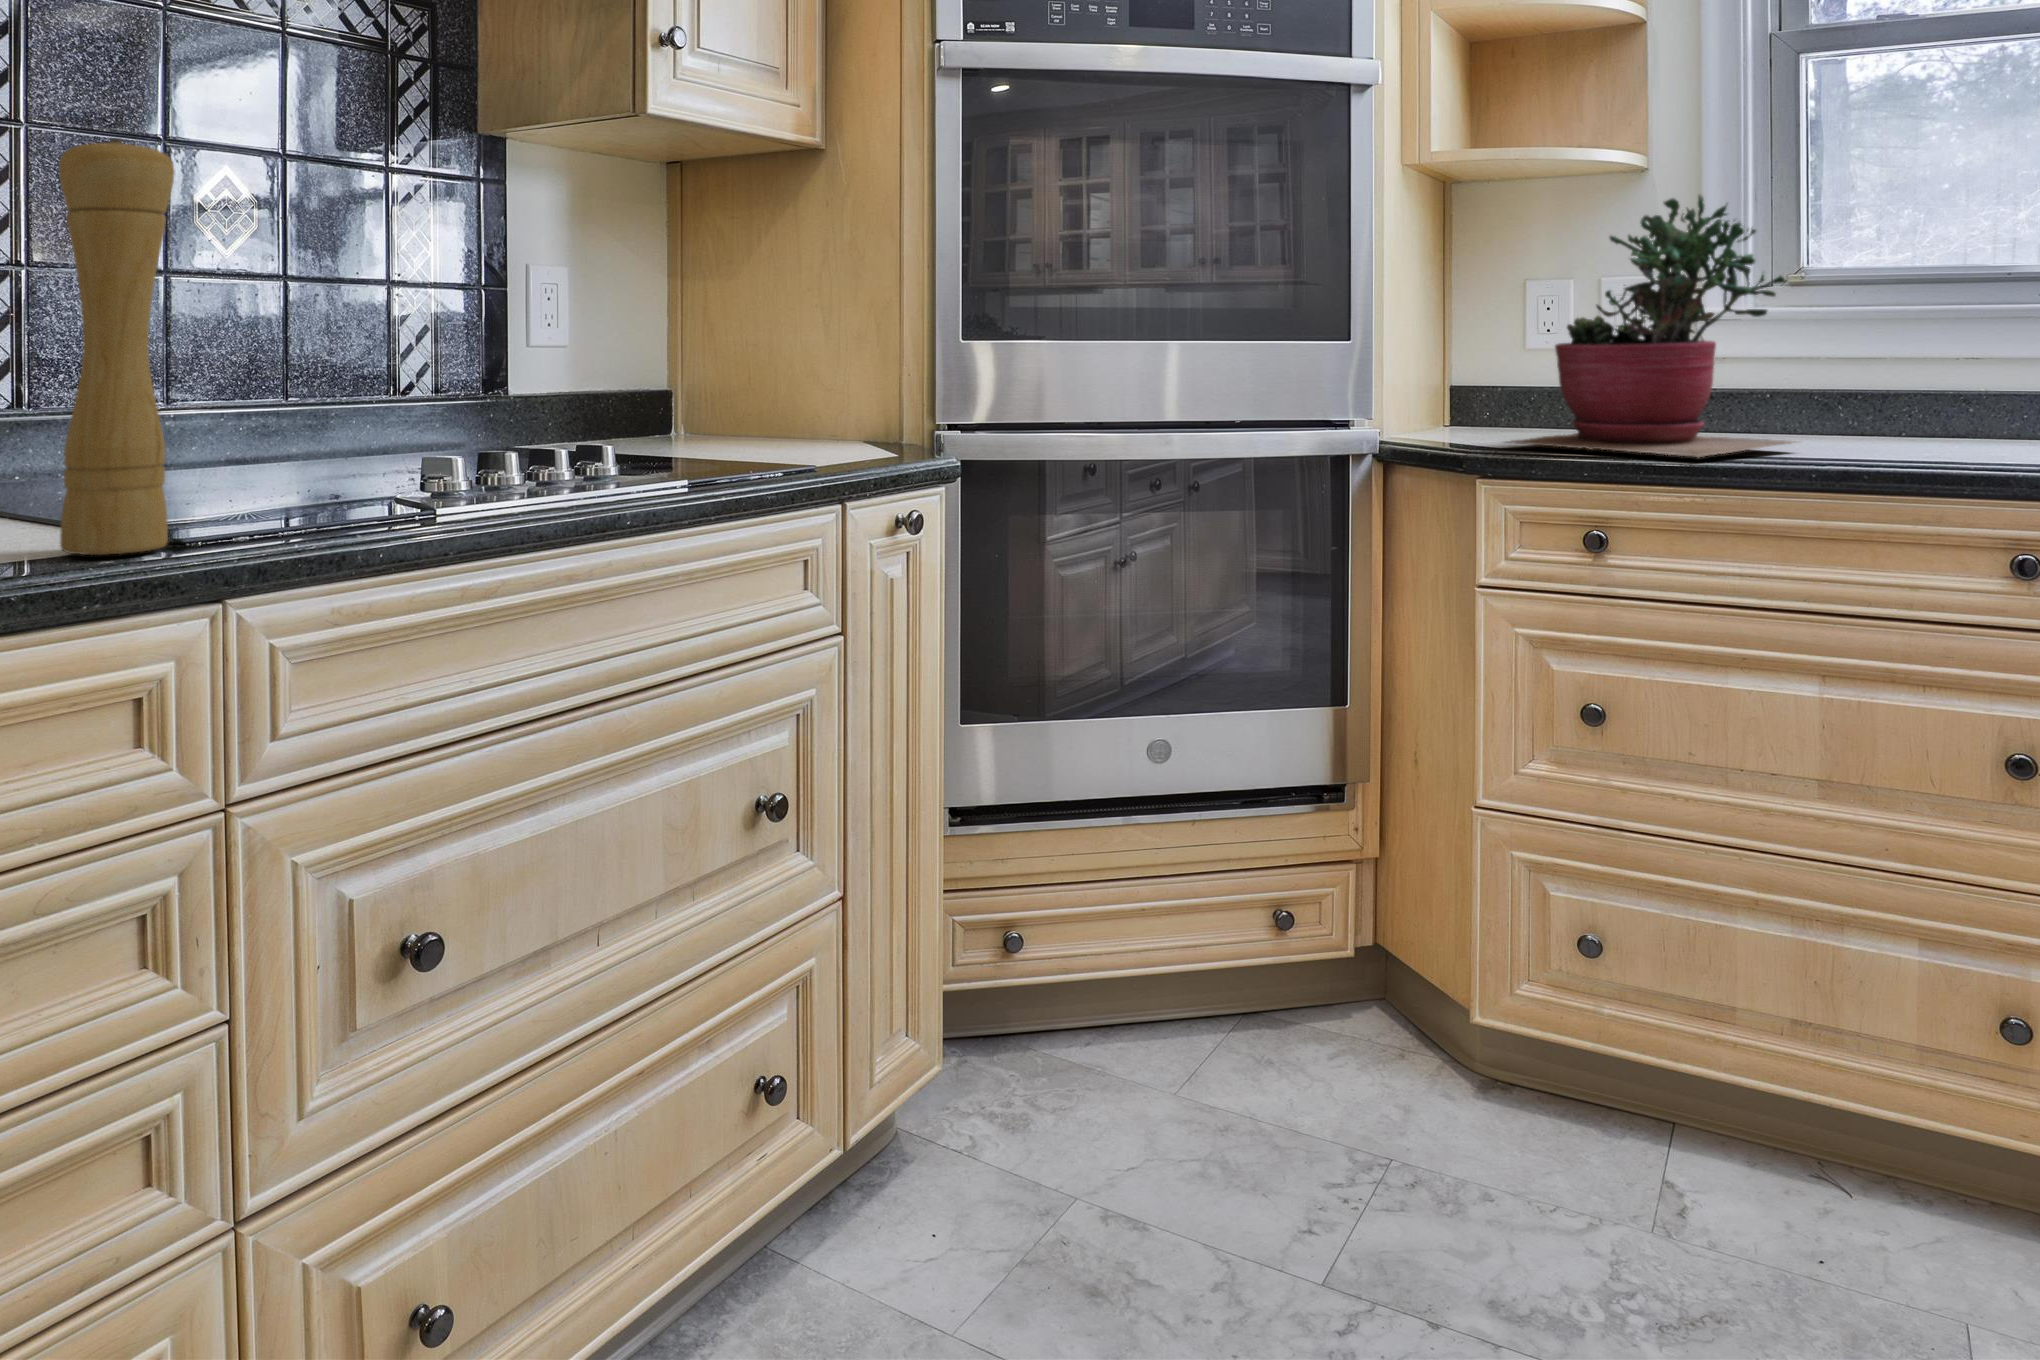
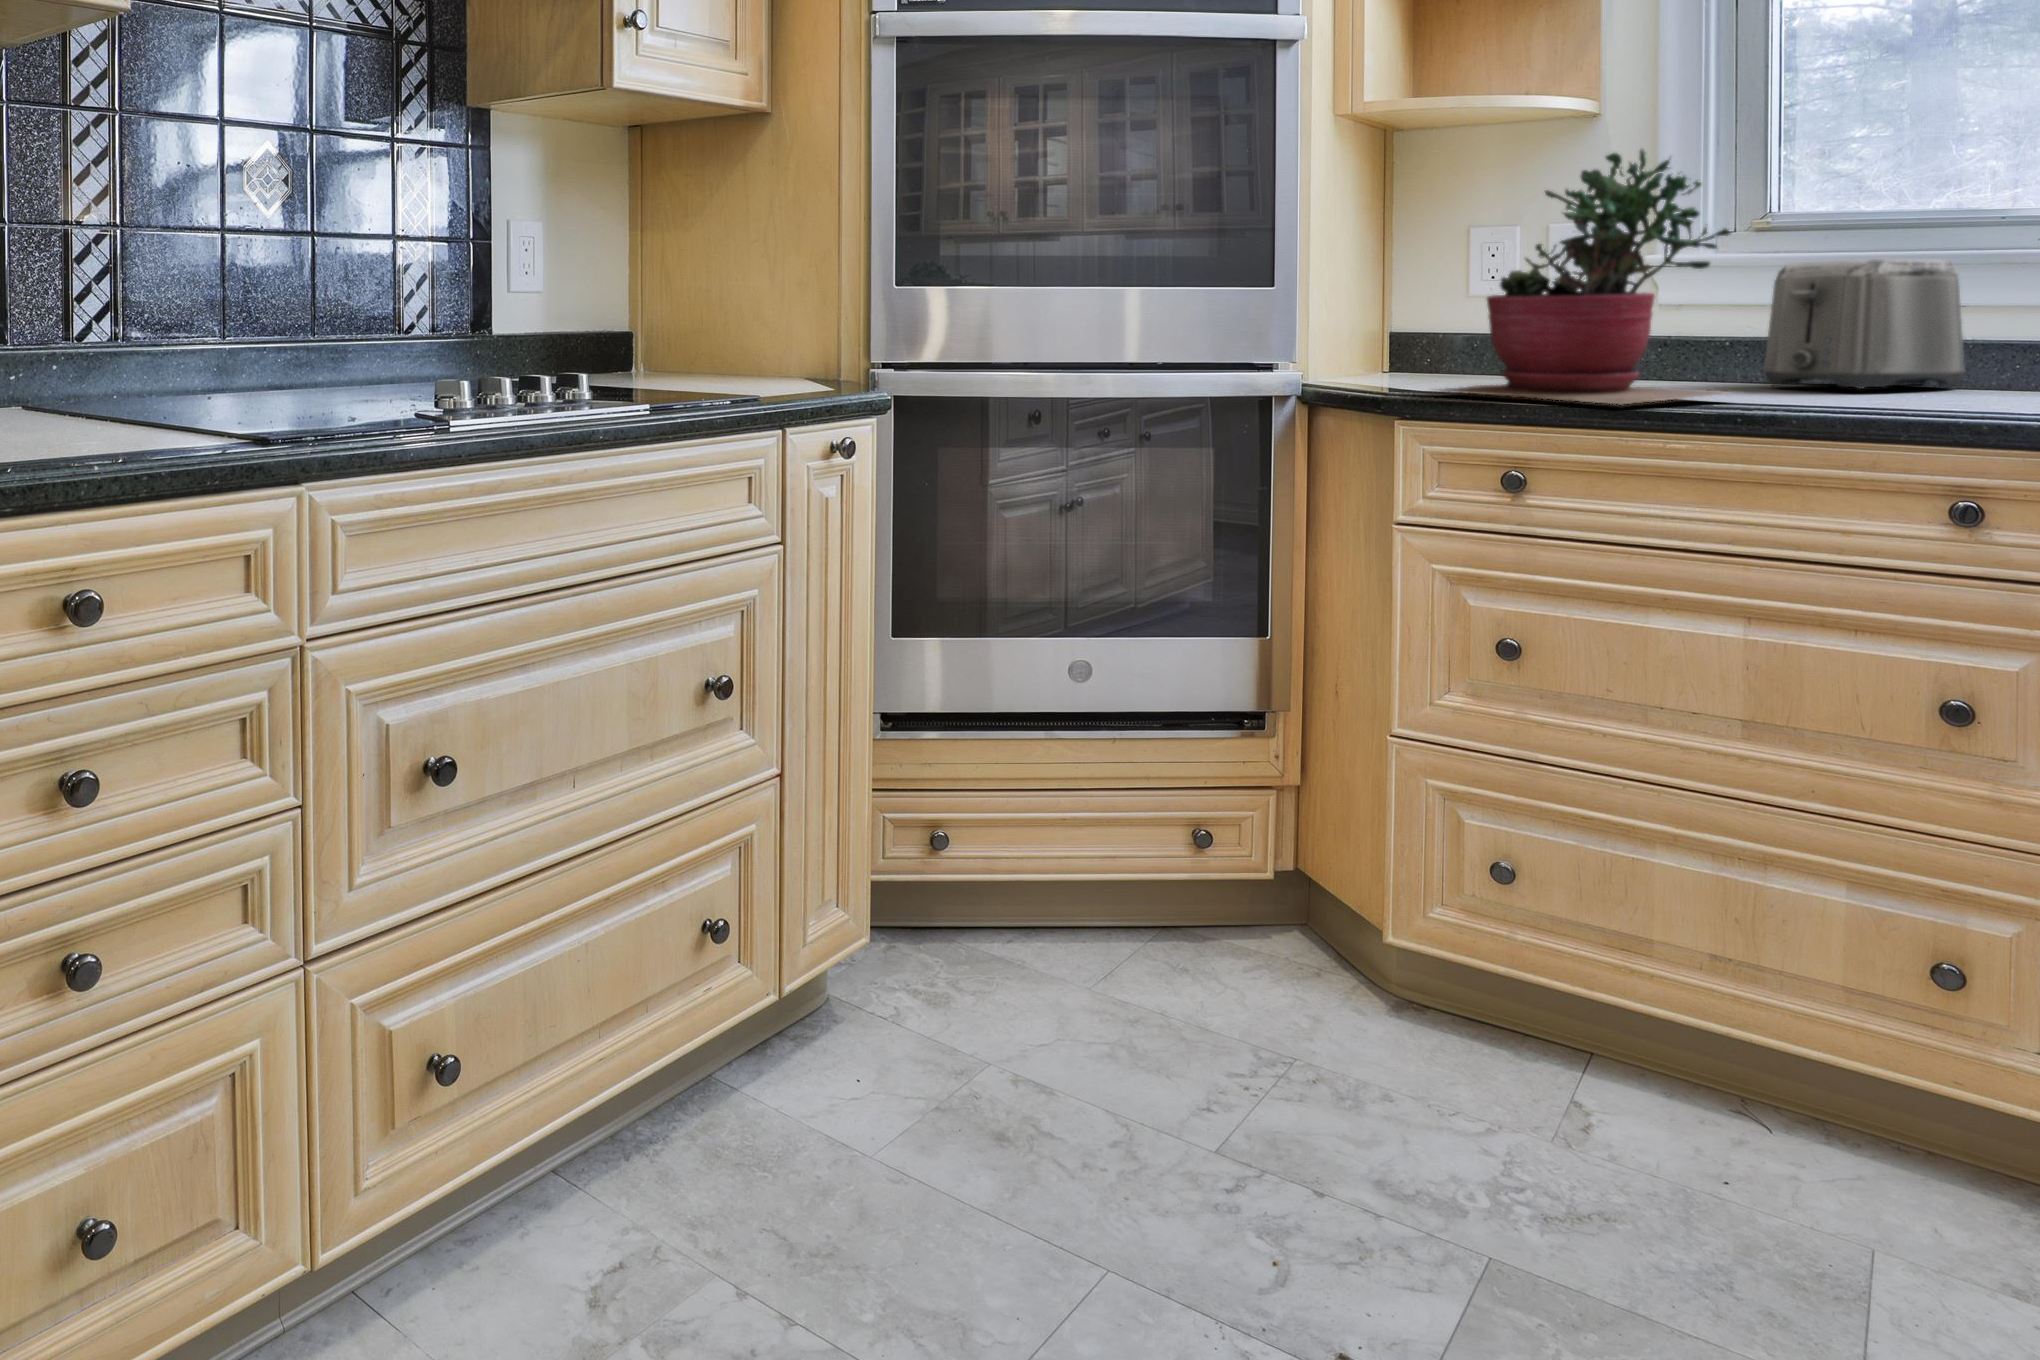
pepper mill: present [59,138,174,555] -> none [180,132,261,447]
toaster: none [1804,307,1981,435] -> present [1764,259,1965,389]

